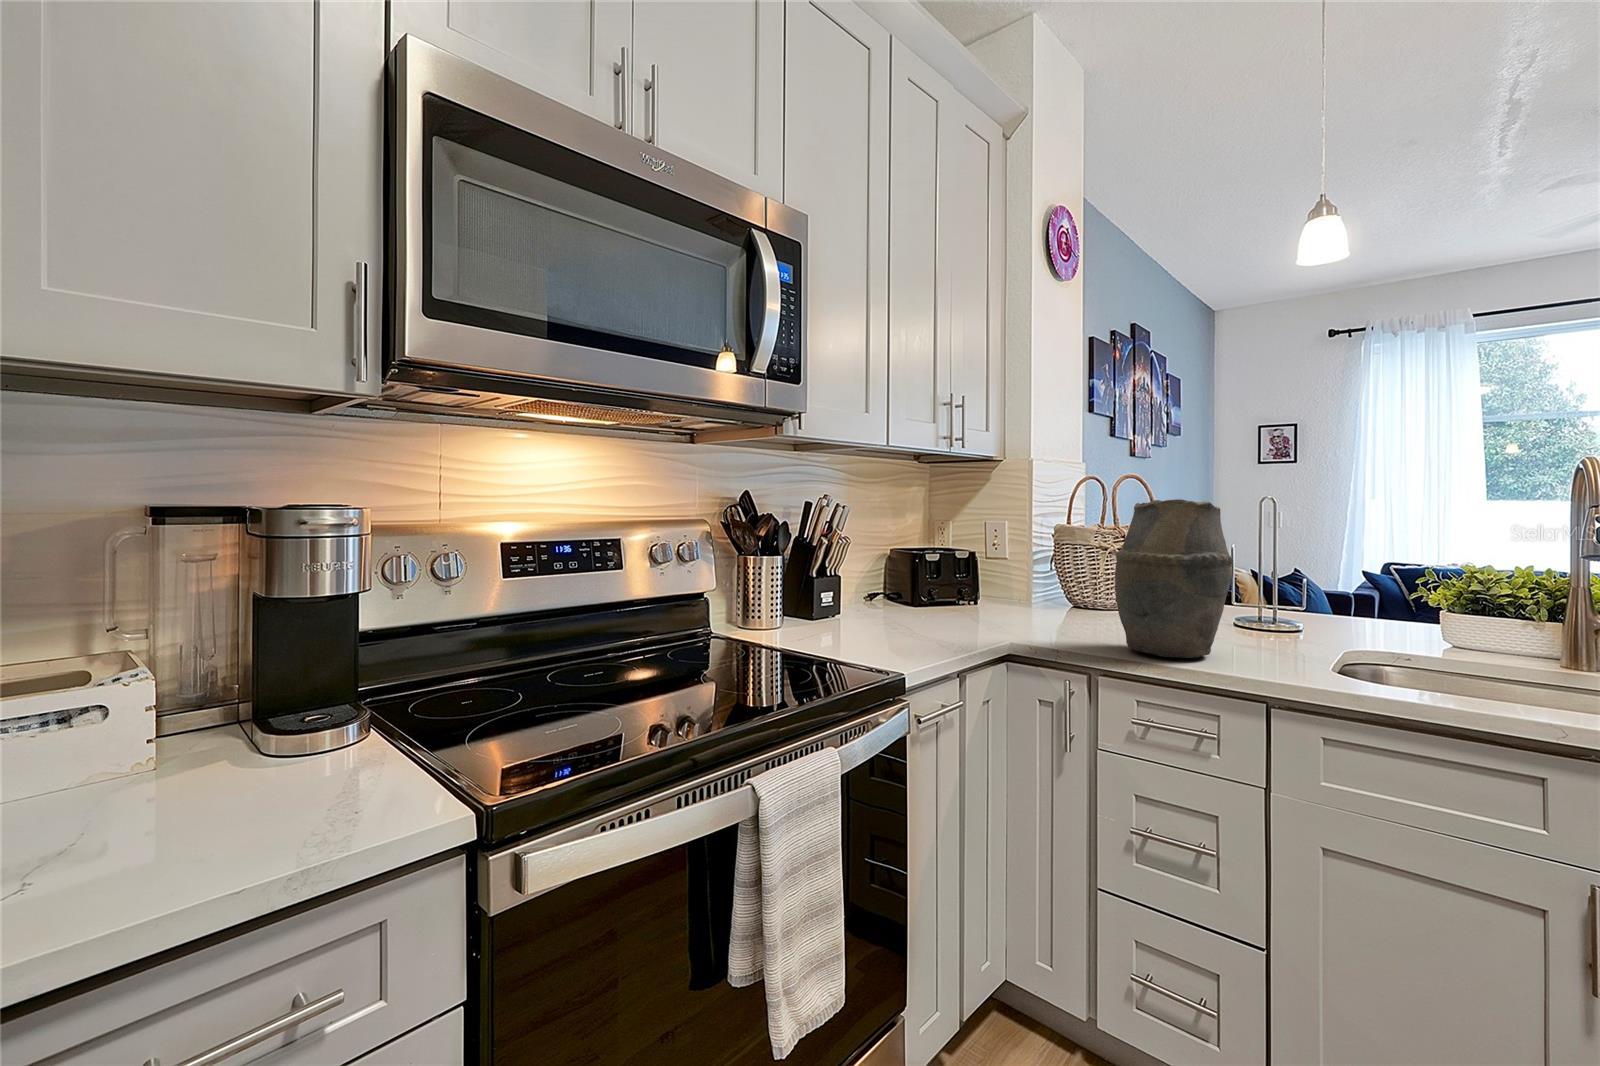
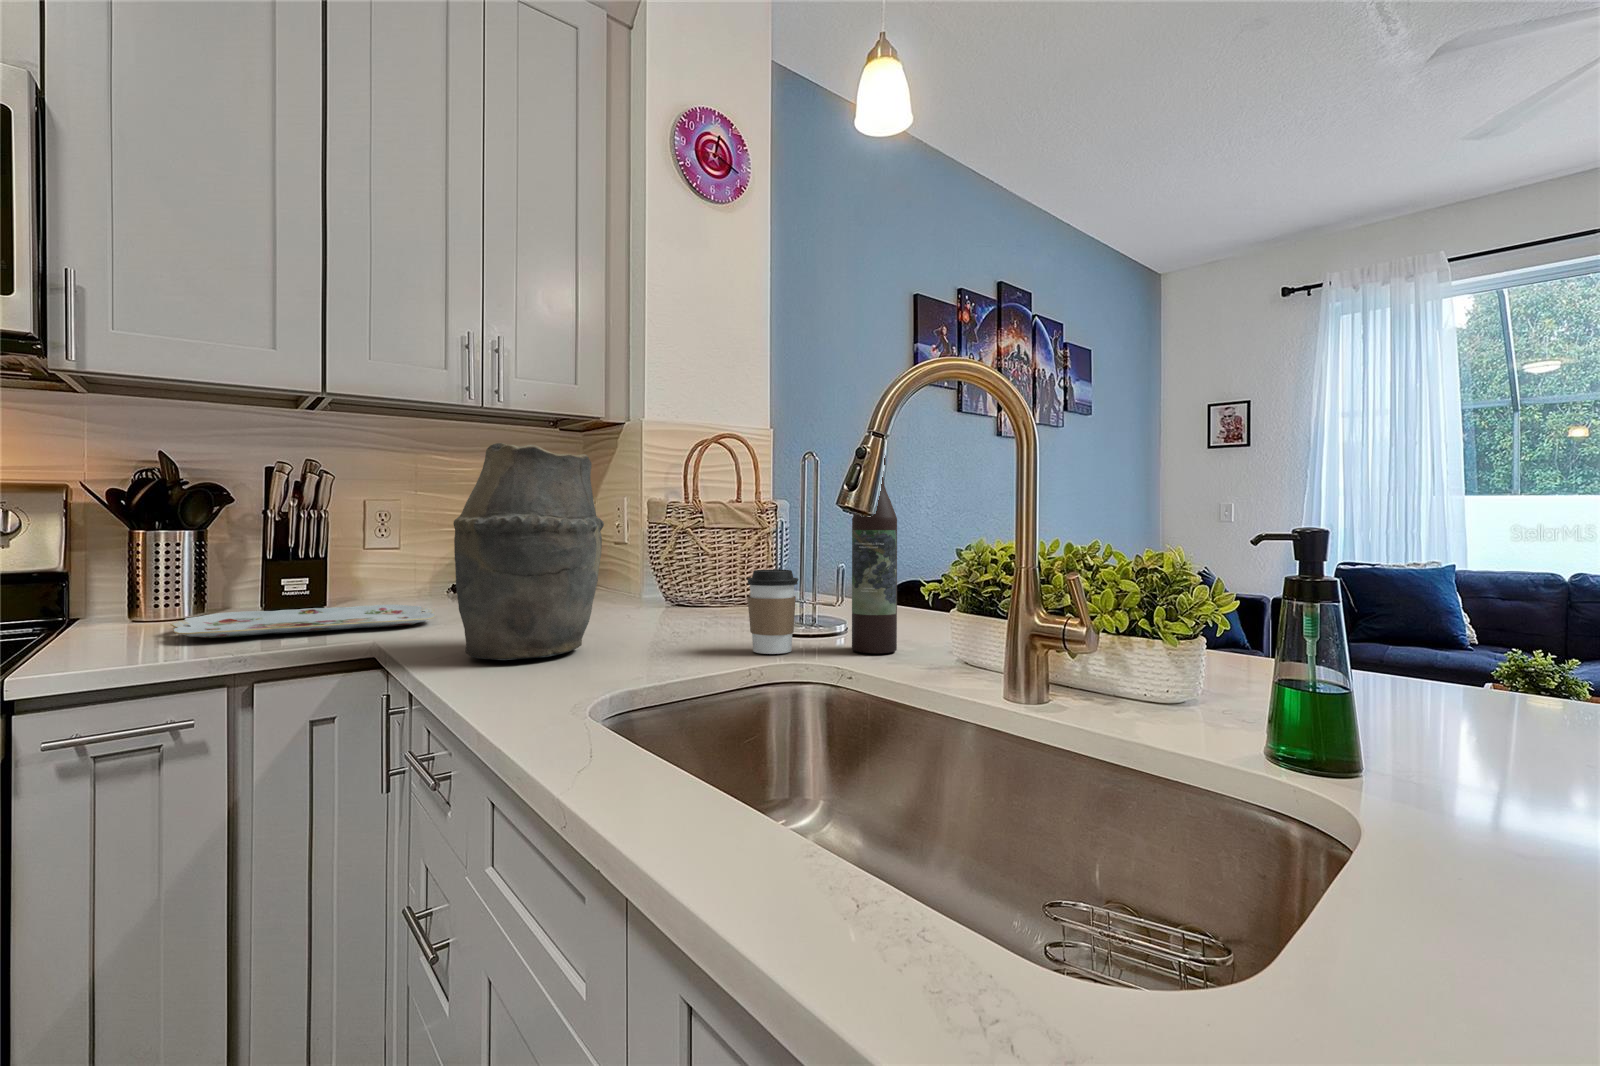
wine bottle: none [1368,503,1411,649] -> present [852,455,897,653]
coffee cup: none [1302,589,1348,650] -> present [747,570,798,654]
serving tray: none [799,613,988,644] -> present [170,605,435,638]

